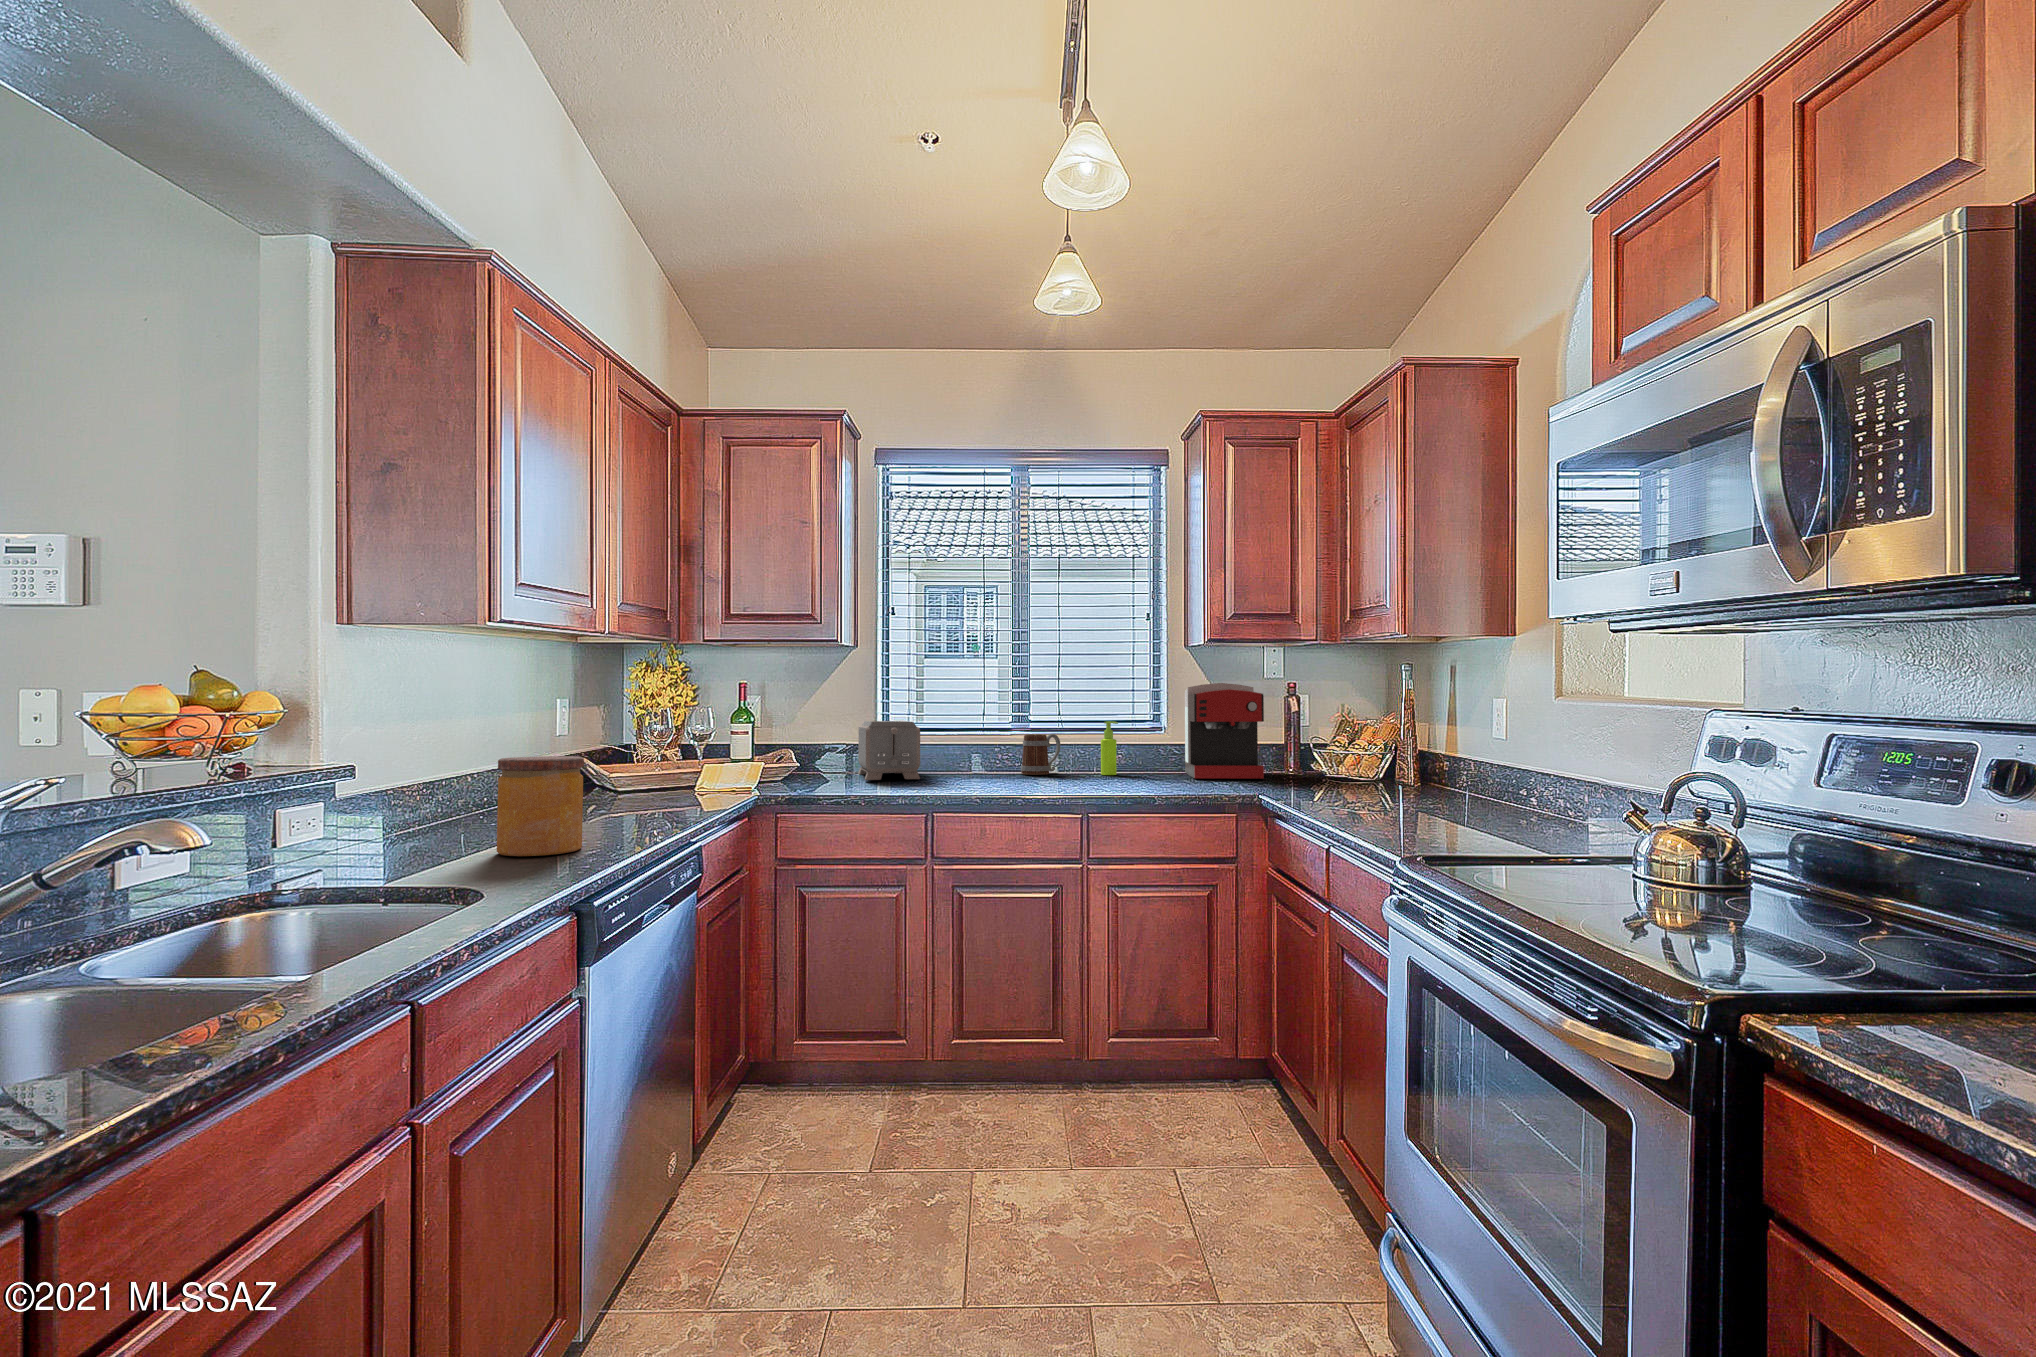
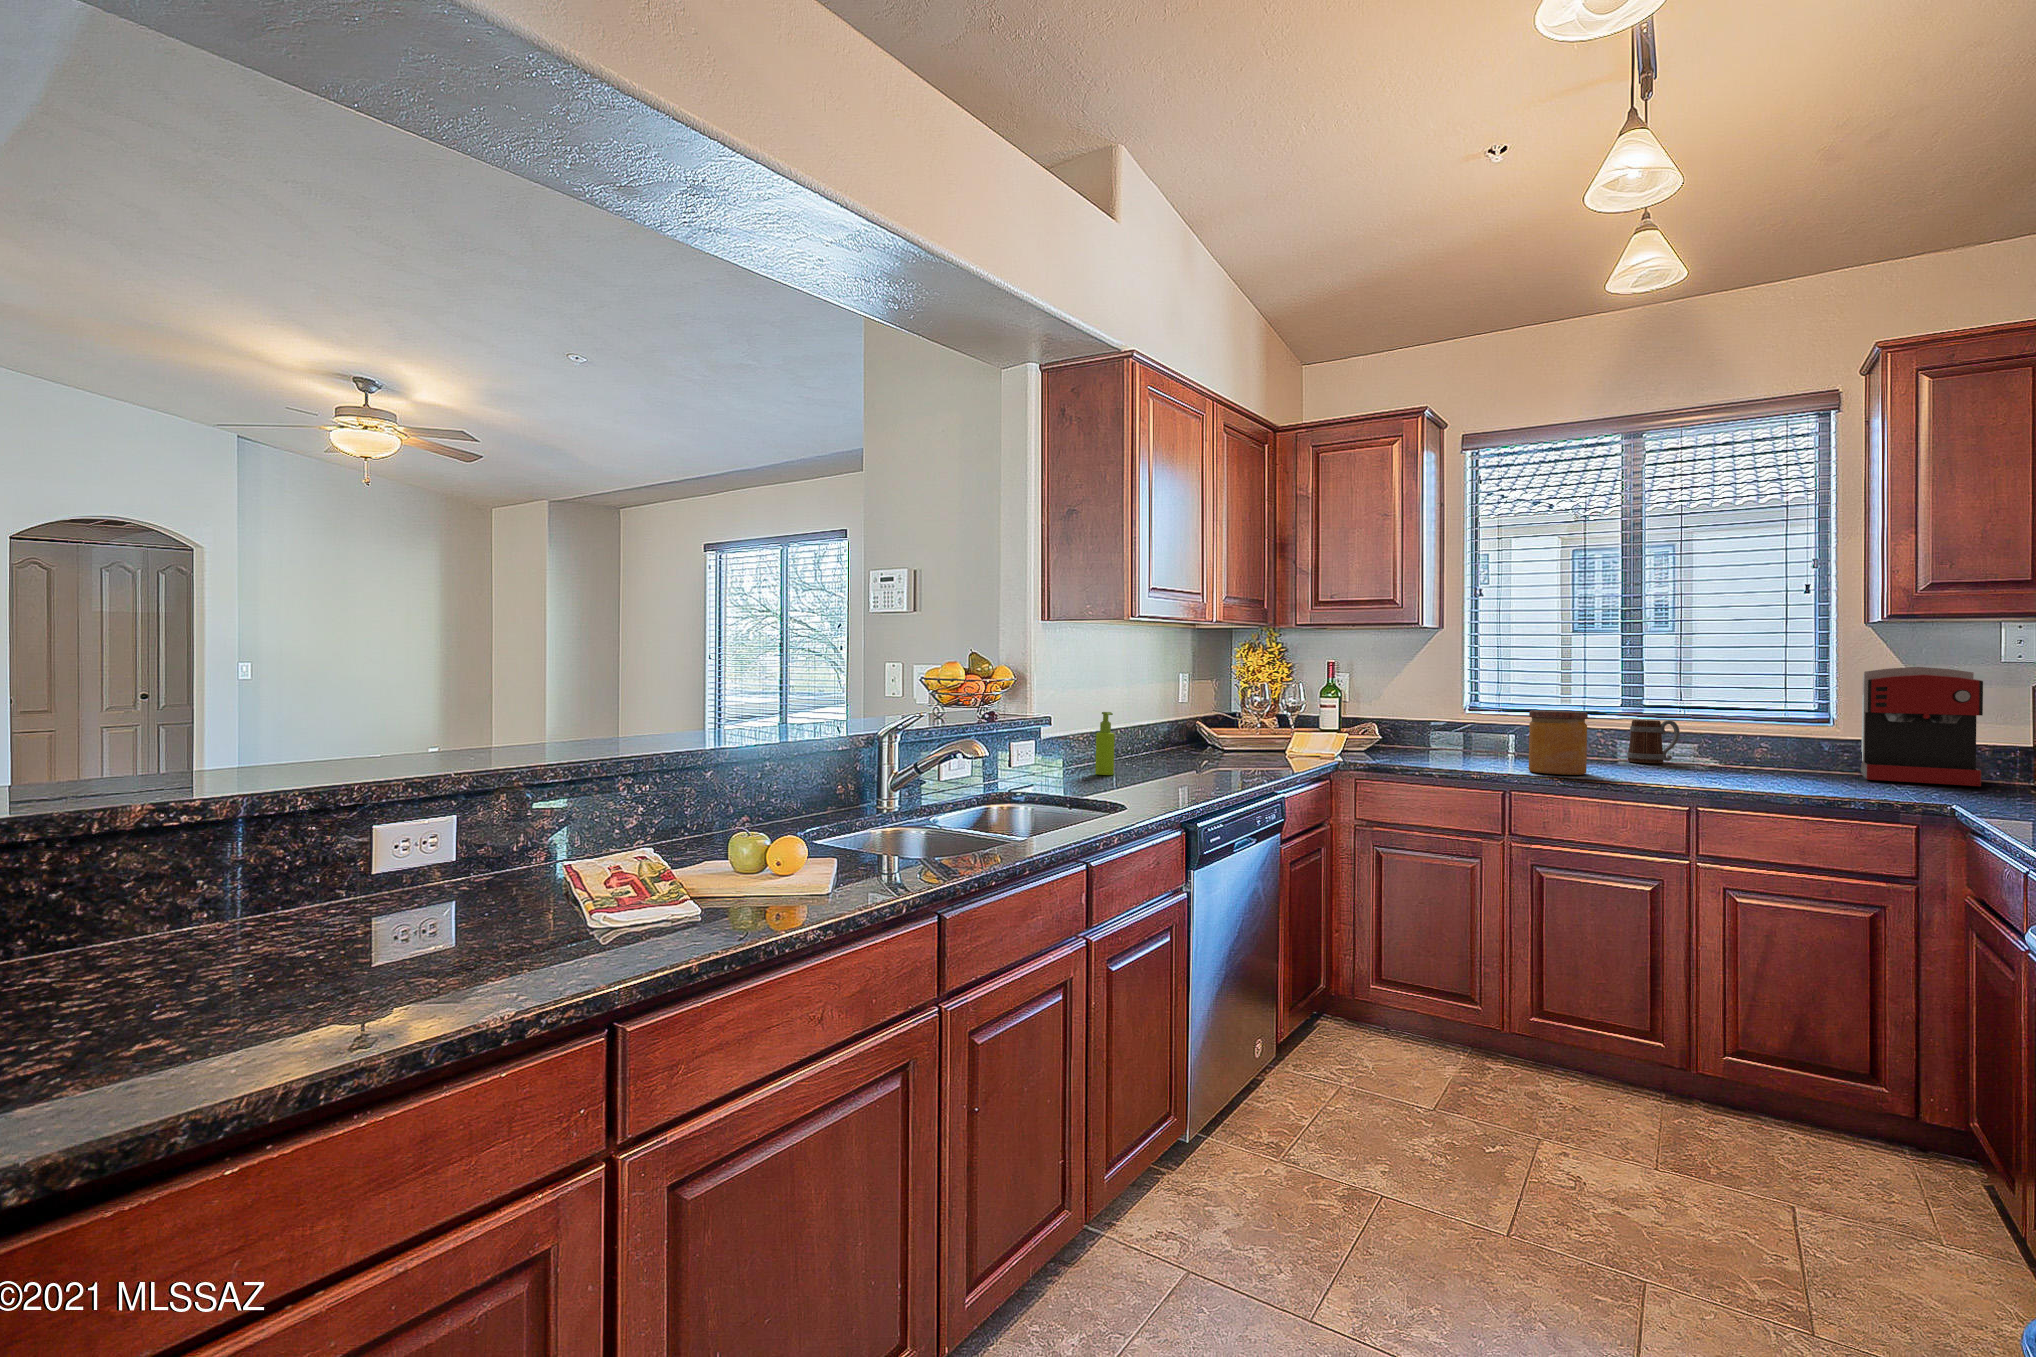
toaster: present [858,721,920,780] -> none [1443,701,1506,759]
soap dispenser: present [1101,721,1118,775] -> present [1095,712,1115,775]
jar: present [497,756,584,856] -> present [1529,710,1588,775]

